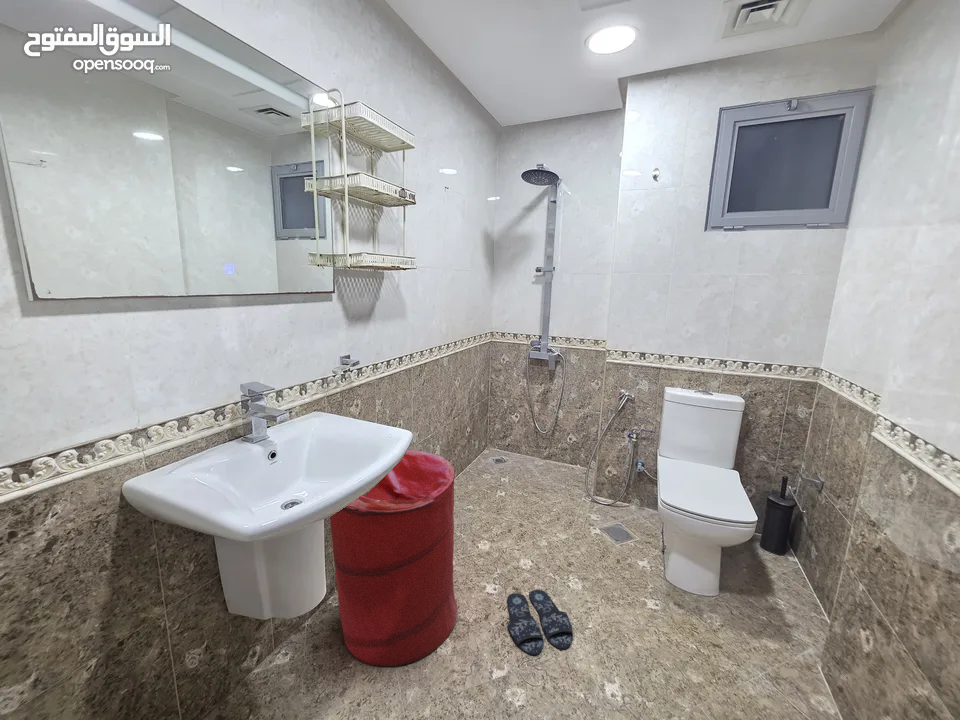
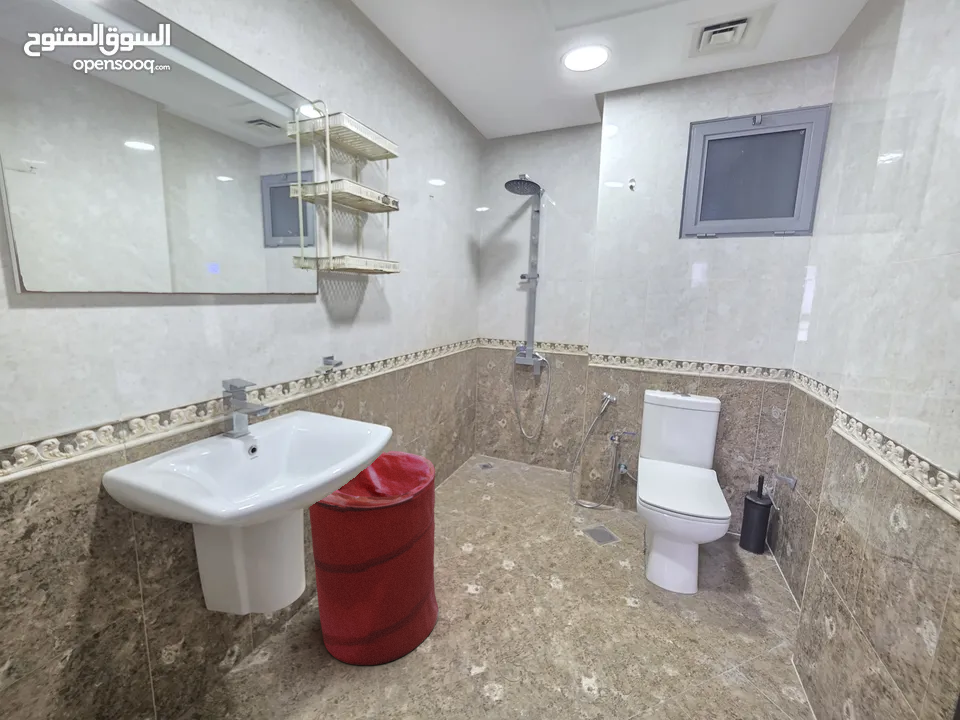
slippers: present [507,589,573,655] -> none [488,590,552,652]

